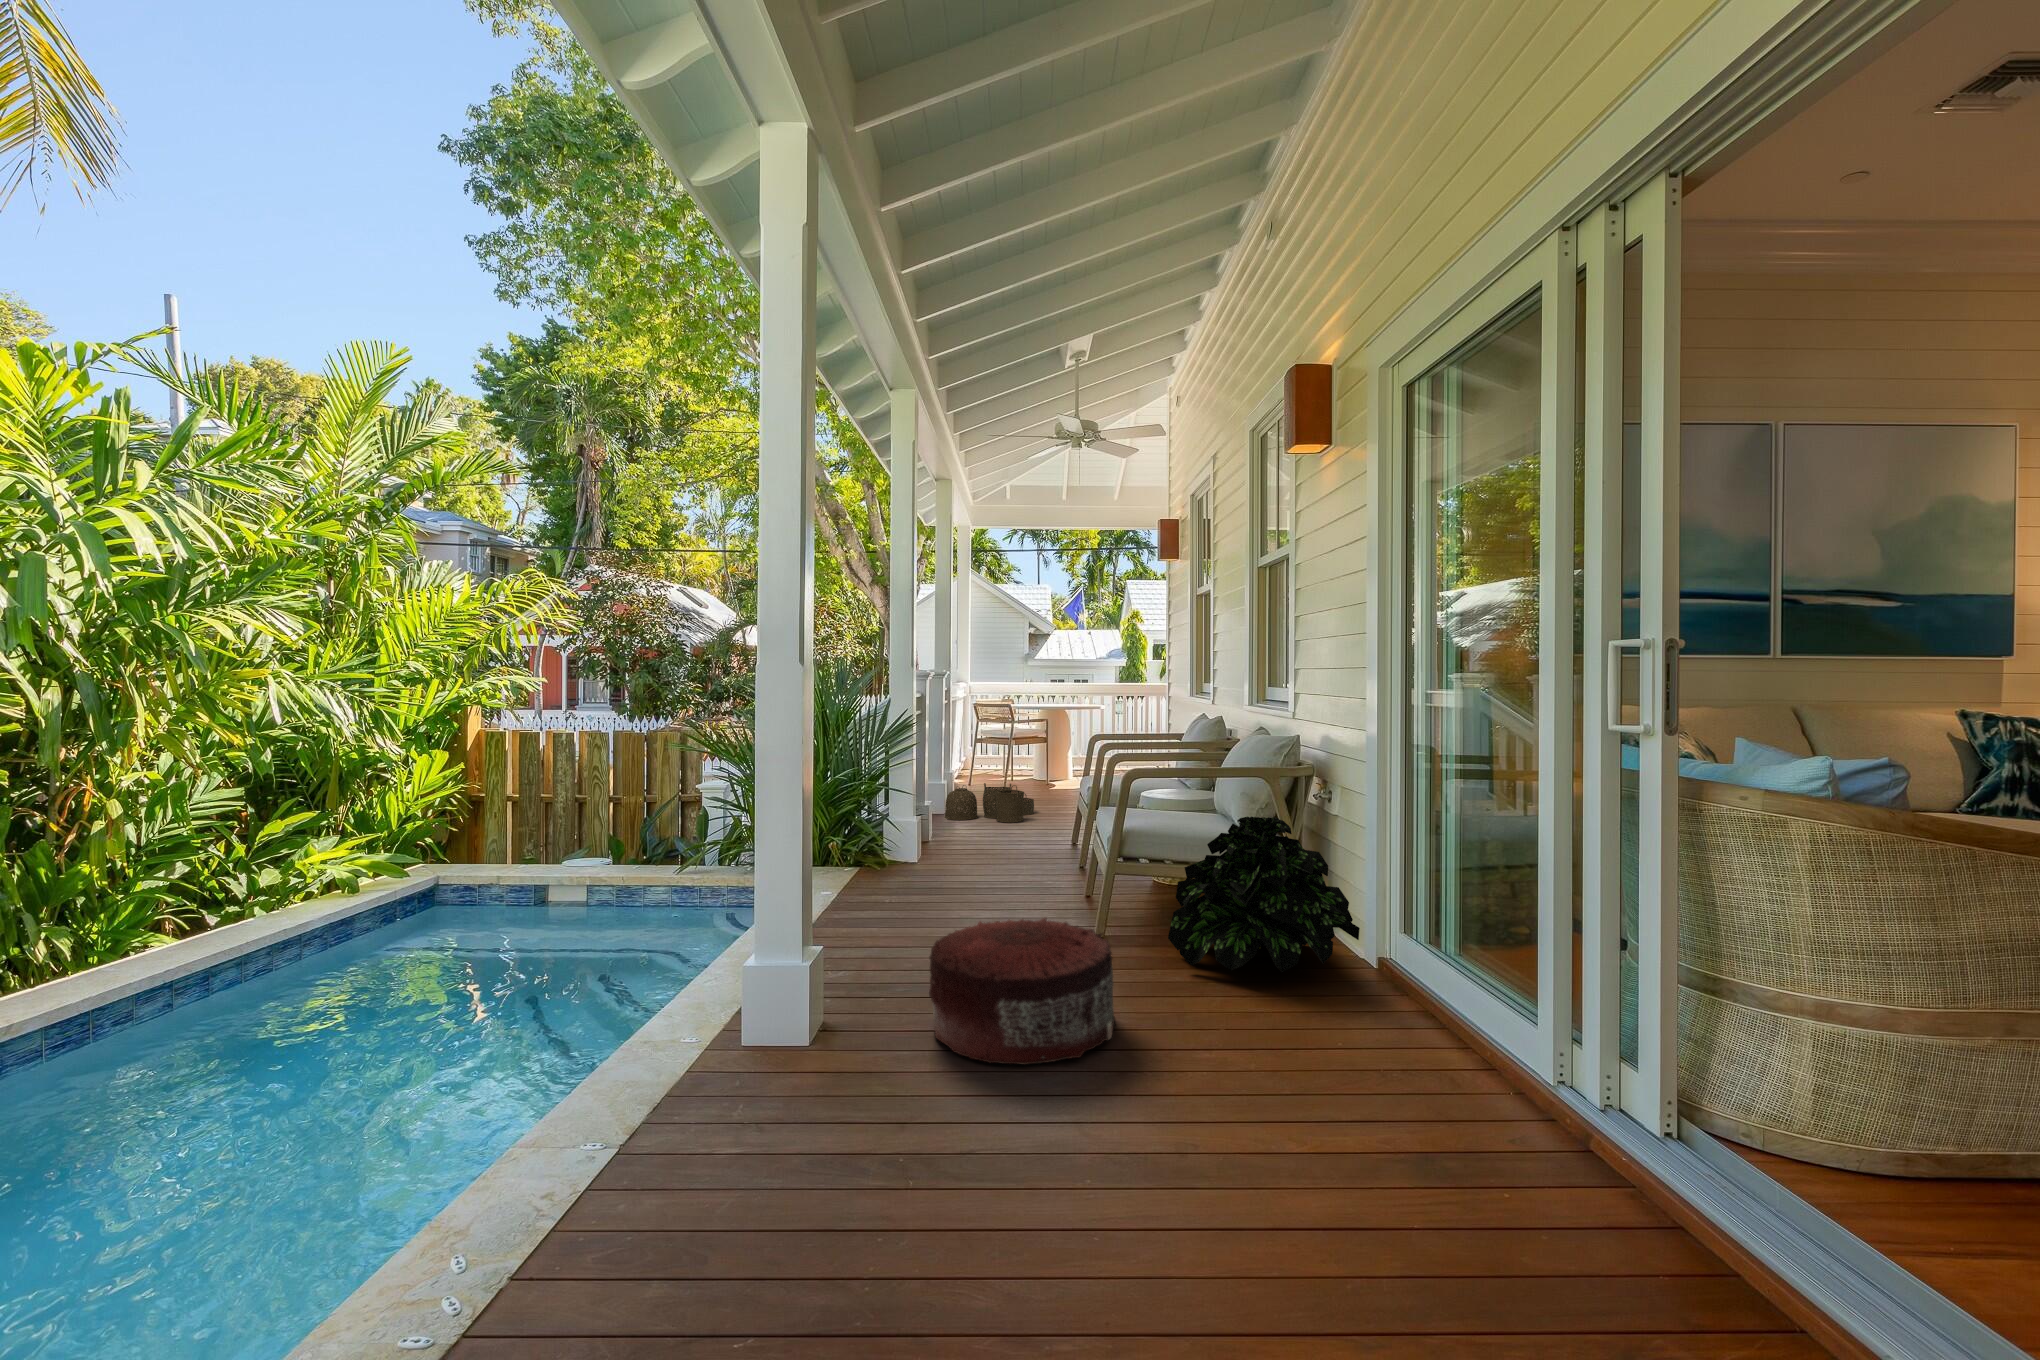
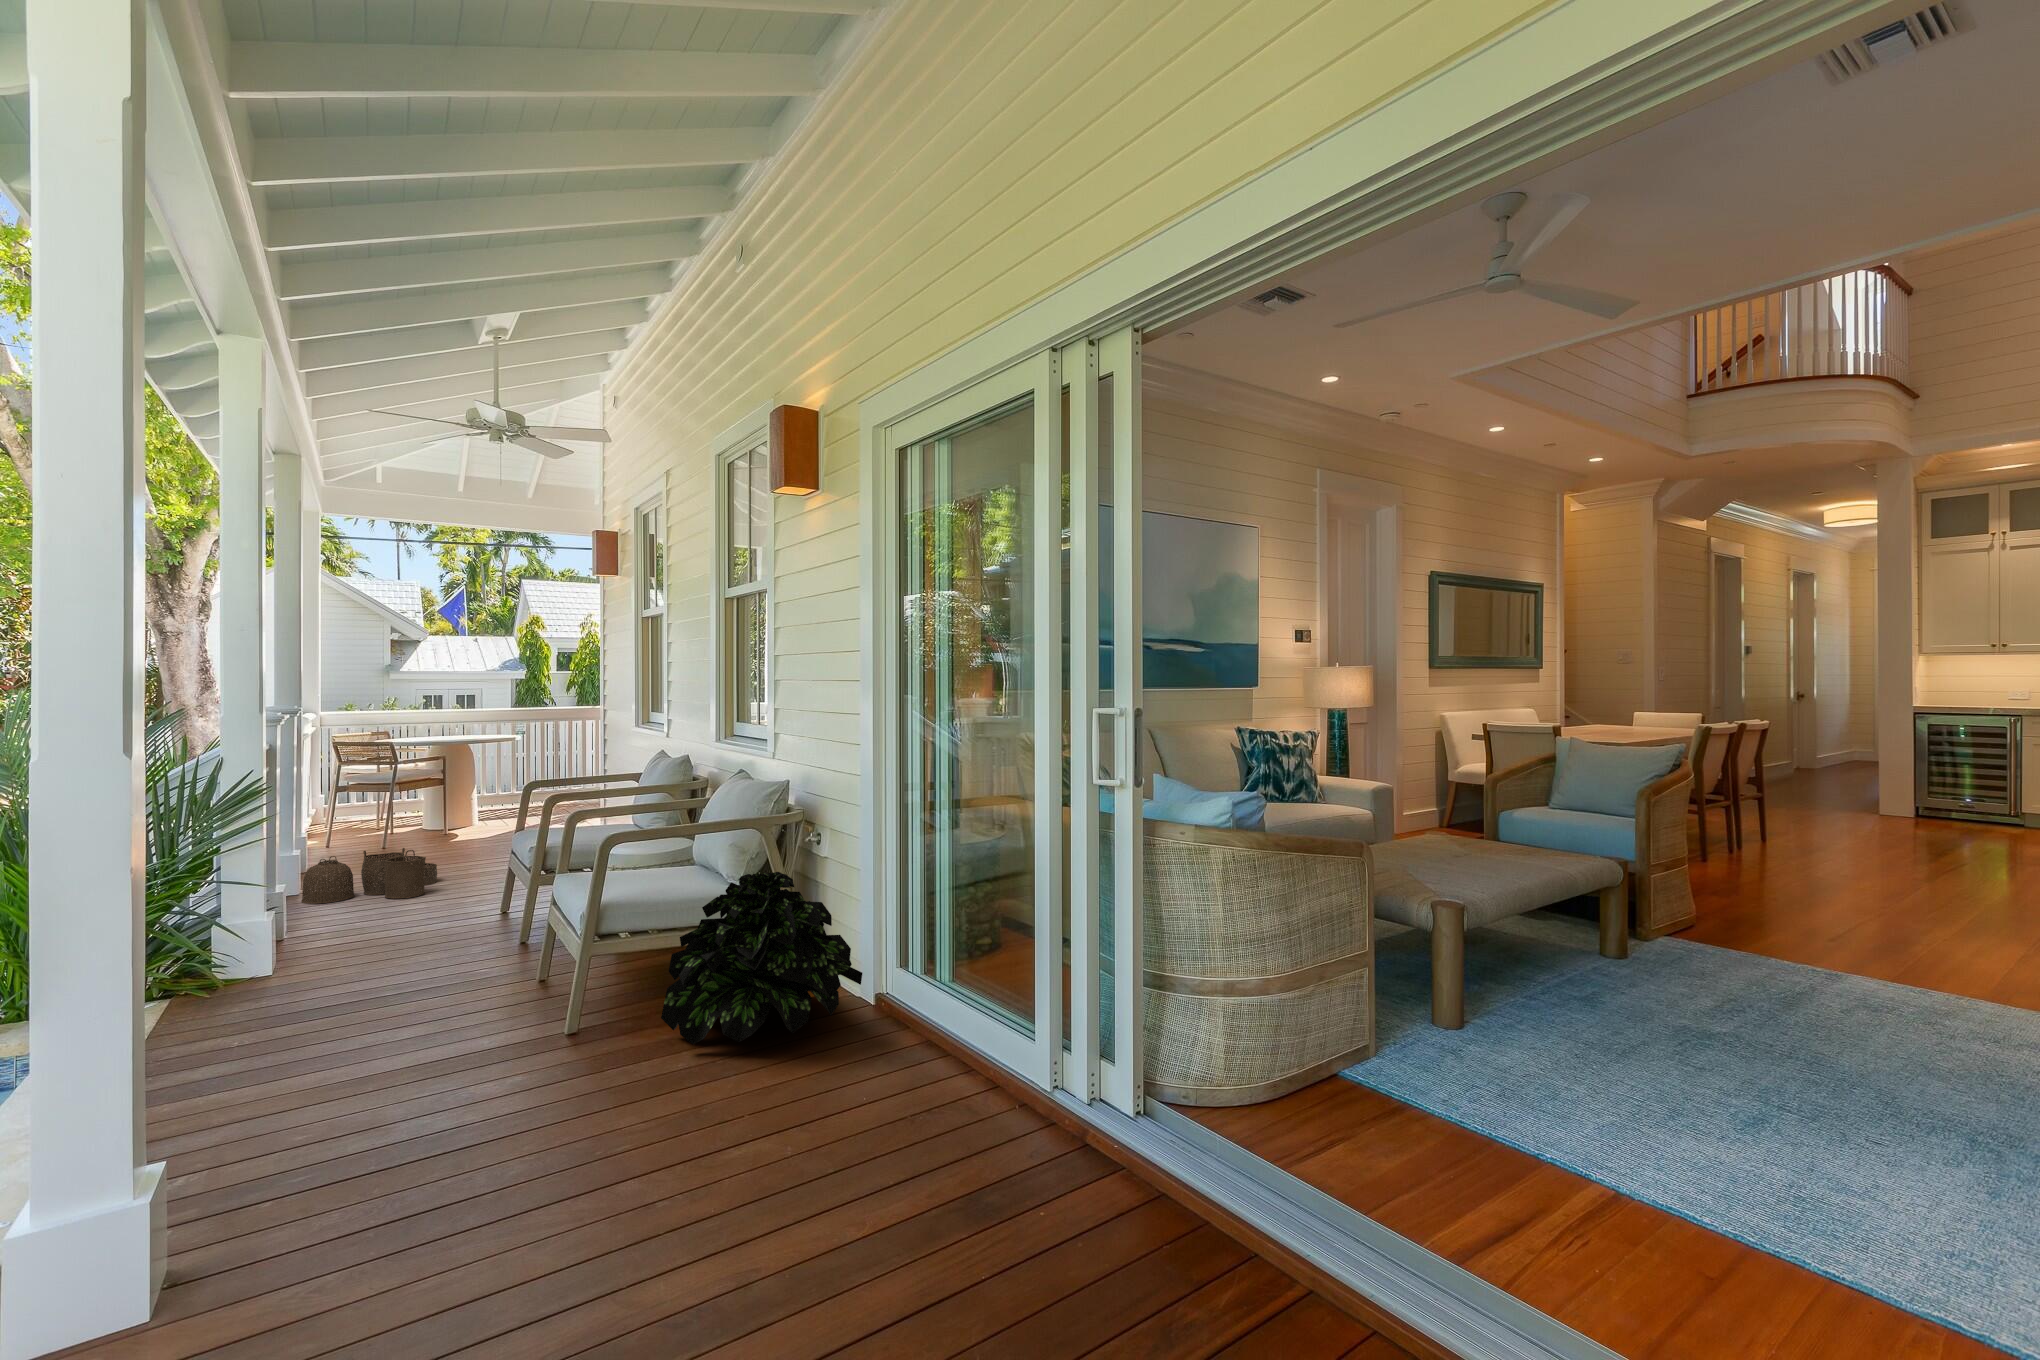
pouf: present [929,918,1115,1065] -> none [372,1026,626,1228]

